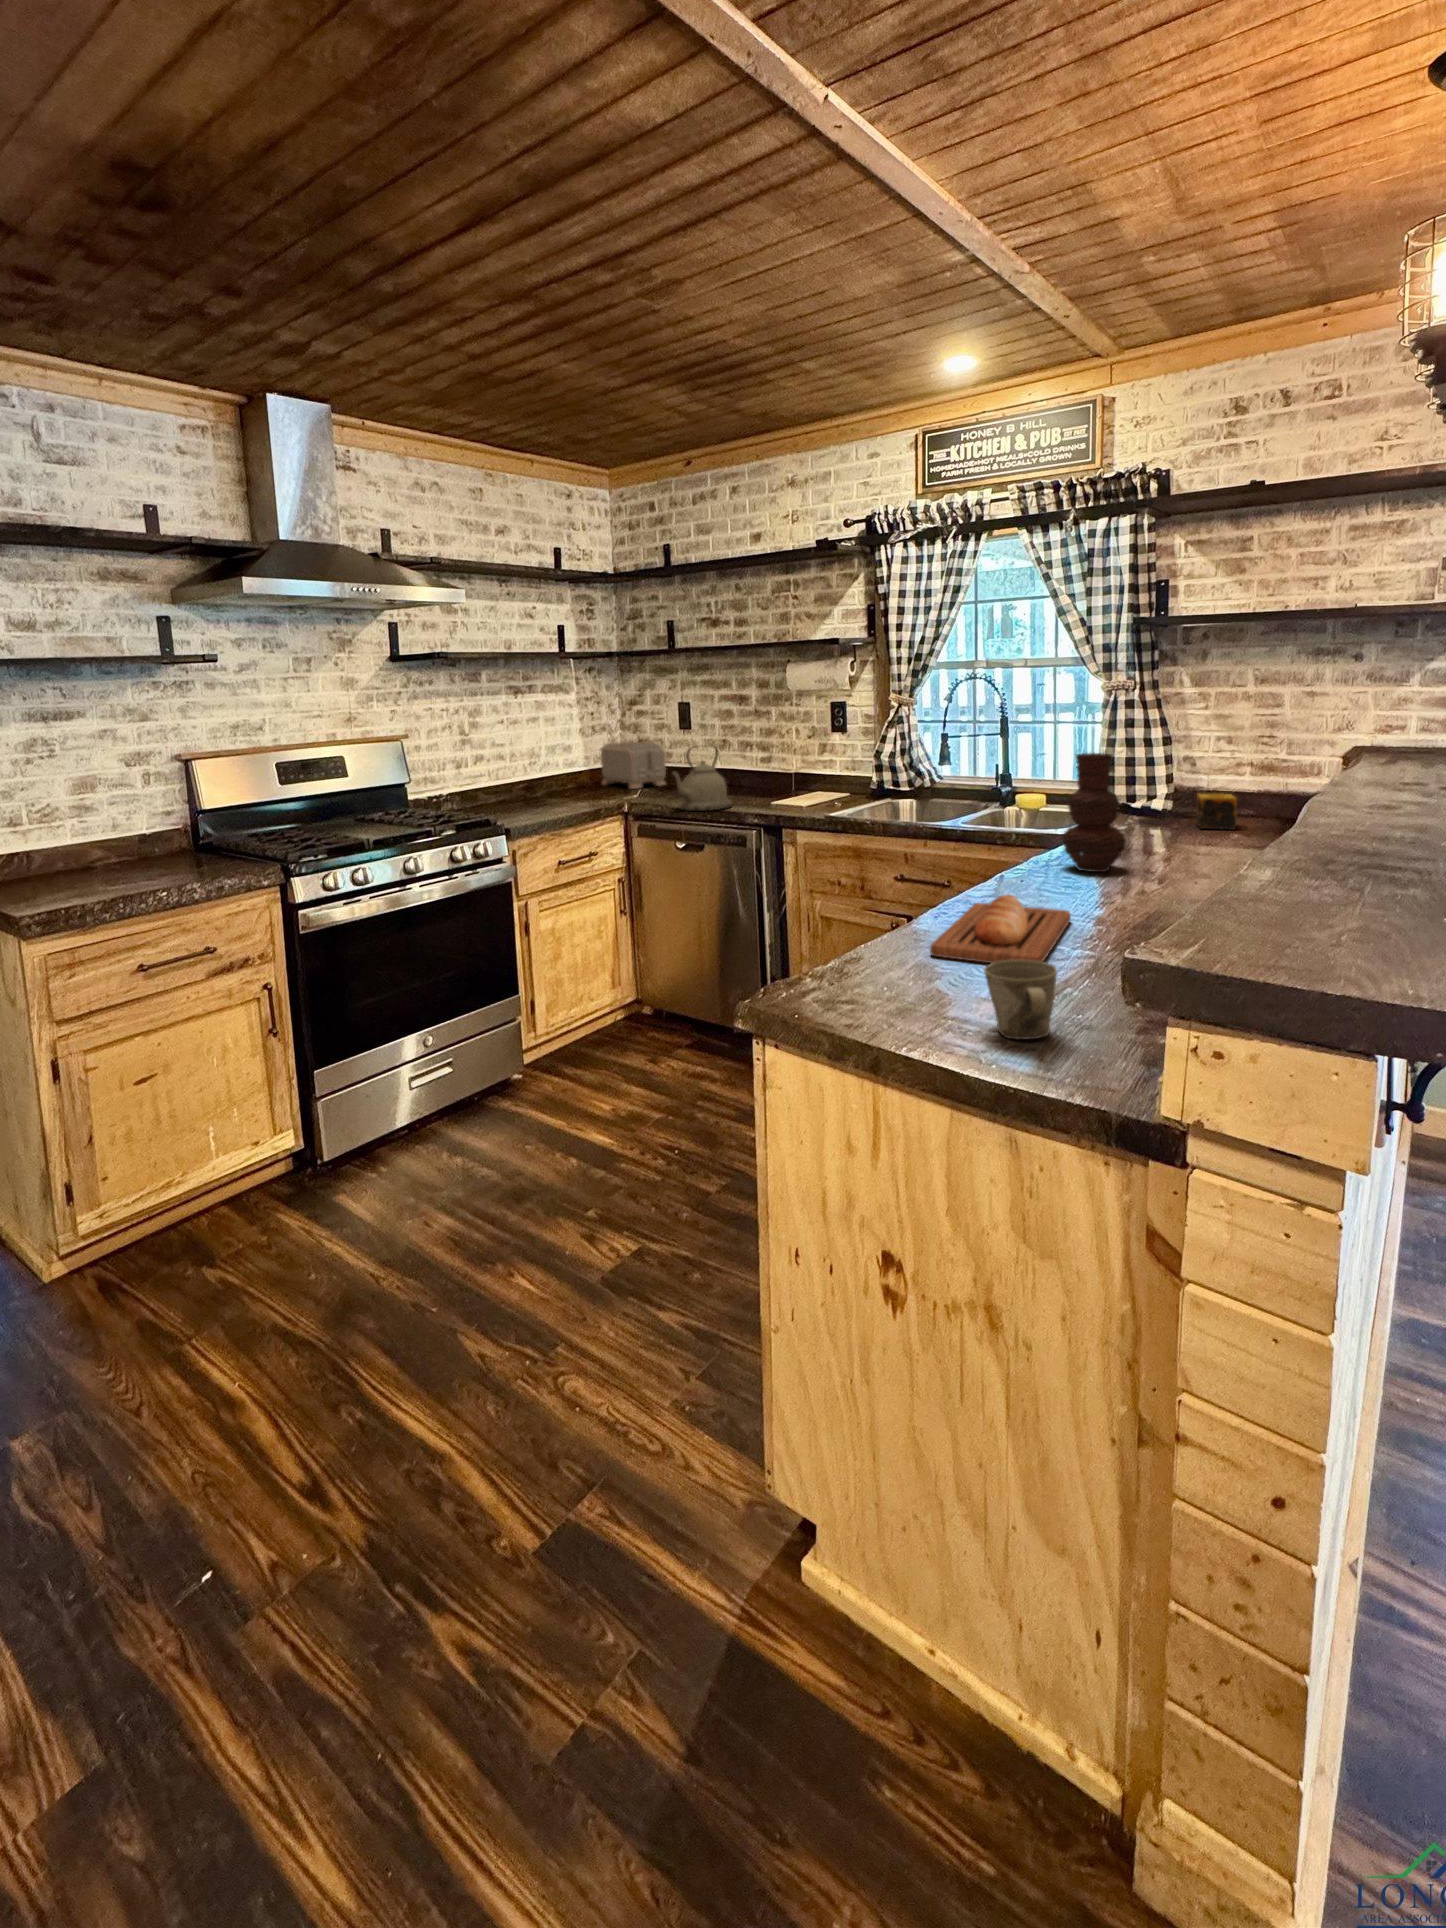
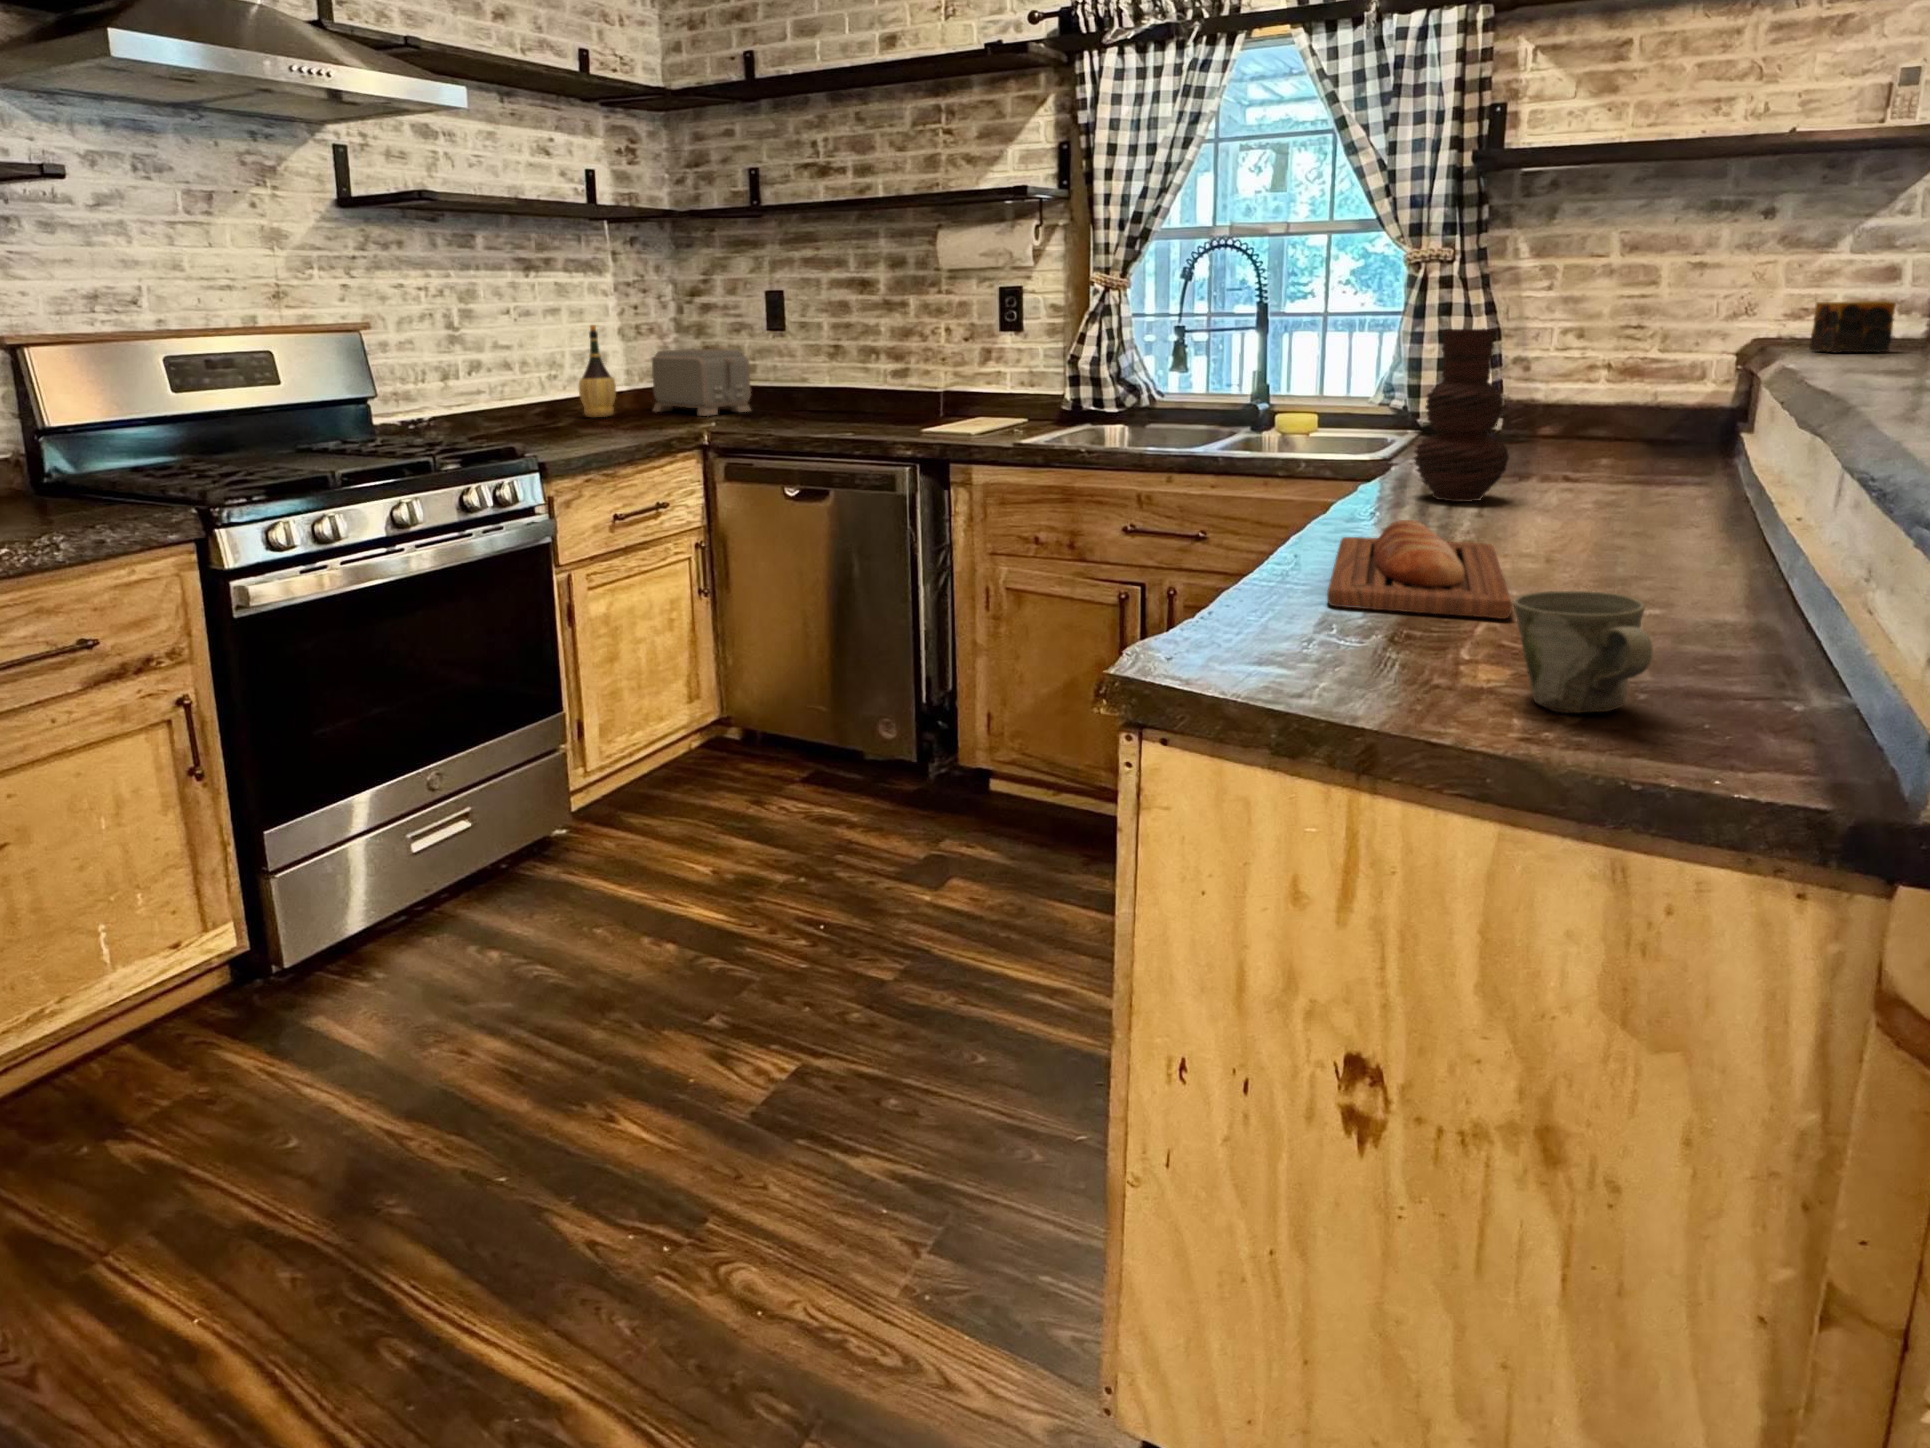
wine bottle: none [550,728,575,789] -> present [579,325,616,417]
kettle: present [672,746,732,811] -> none [784,343,868,439]
candle: present [1196,794,1237,830] -> present [1809,301,1896,353]

